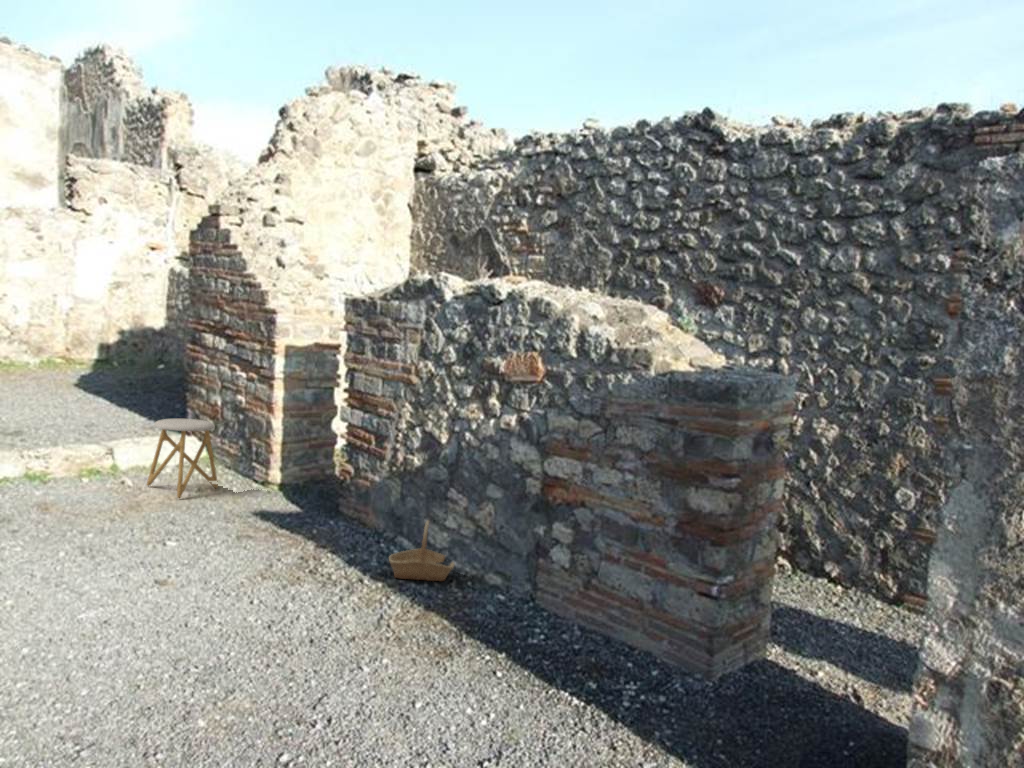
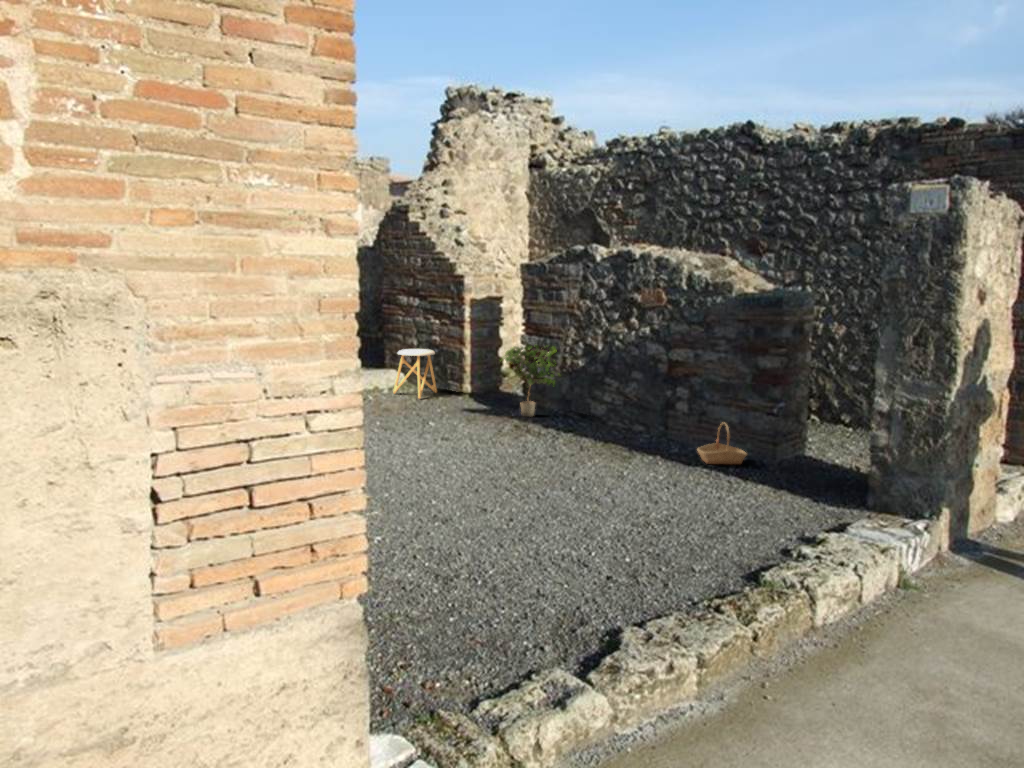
potted plant: none [287,427,386,544] -> present [504,345,560,417]
basket: present [389,521,454,581] -> present [697,423,747,464]

